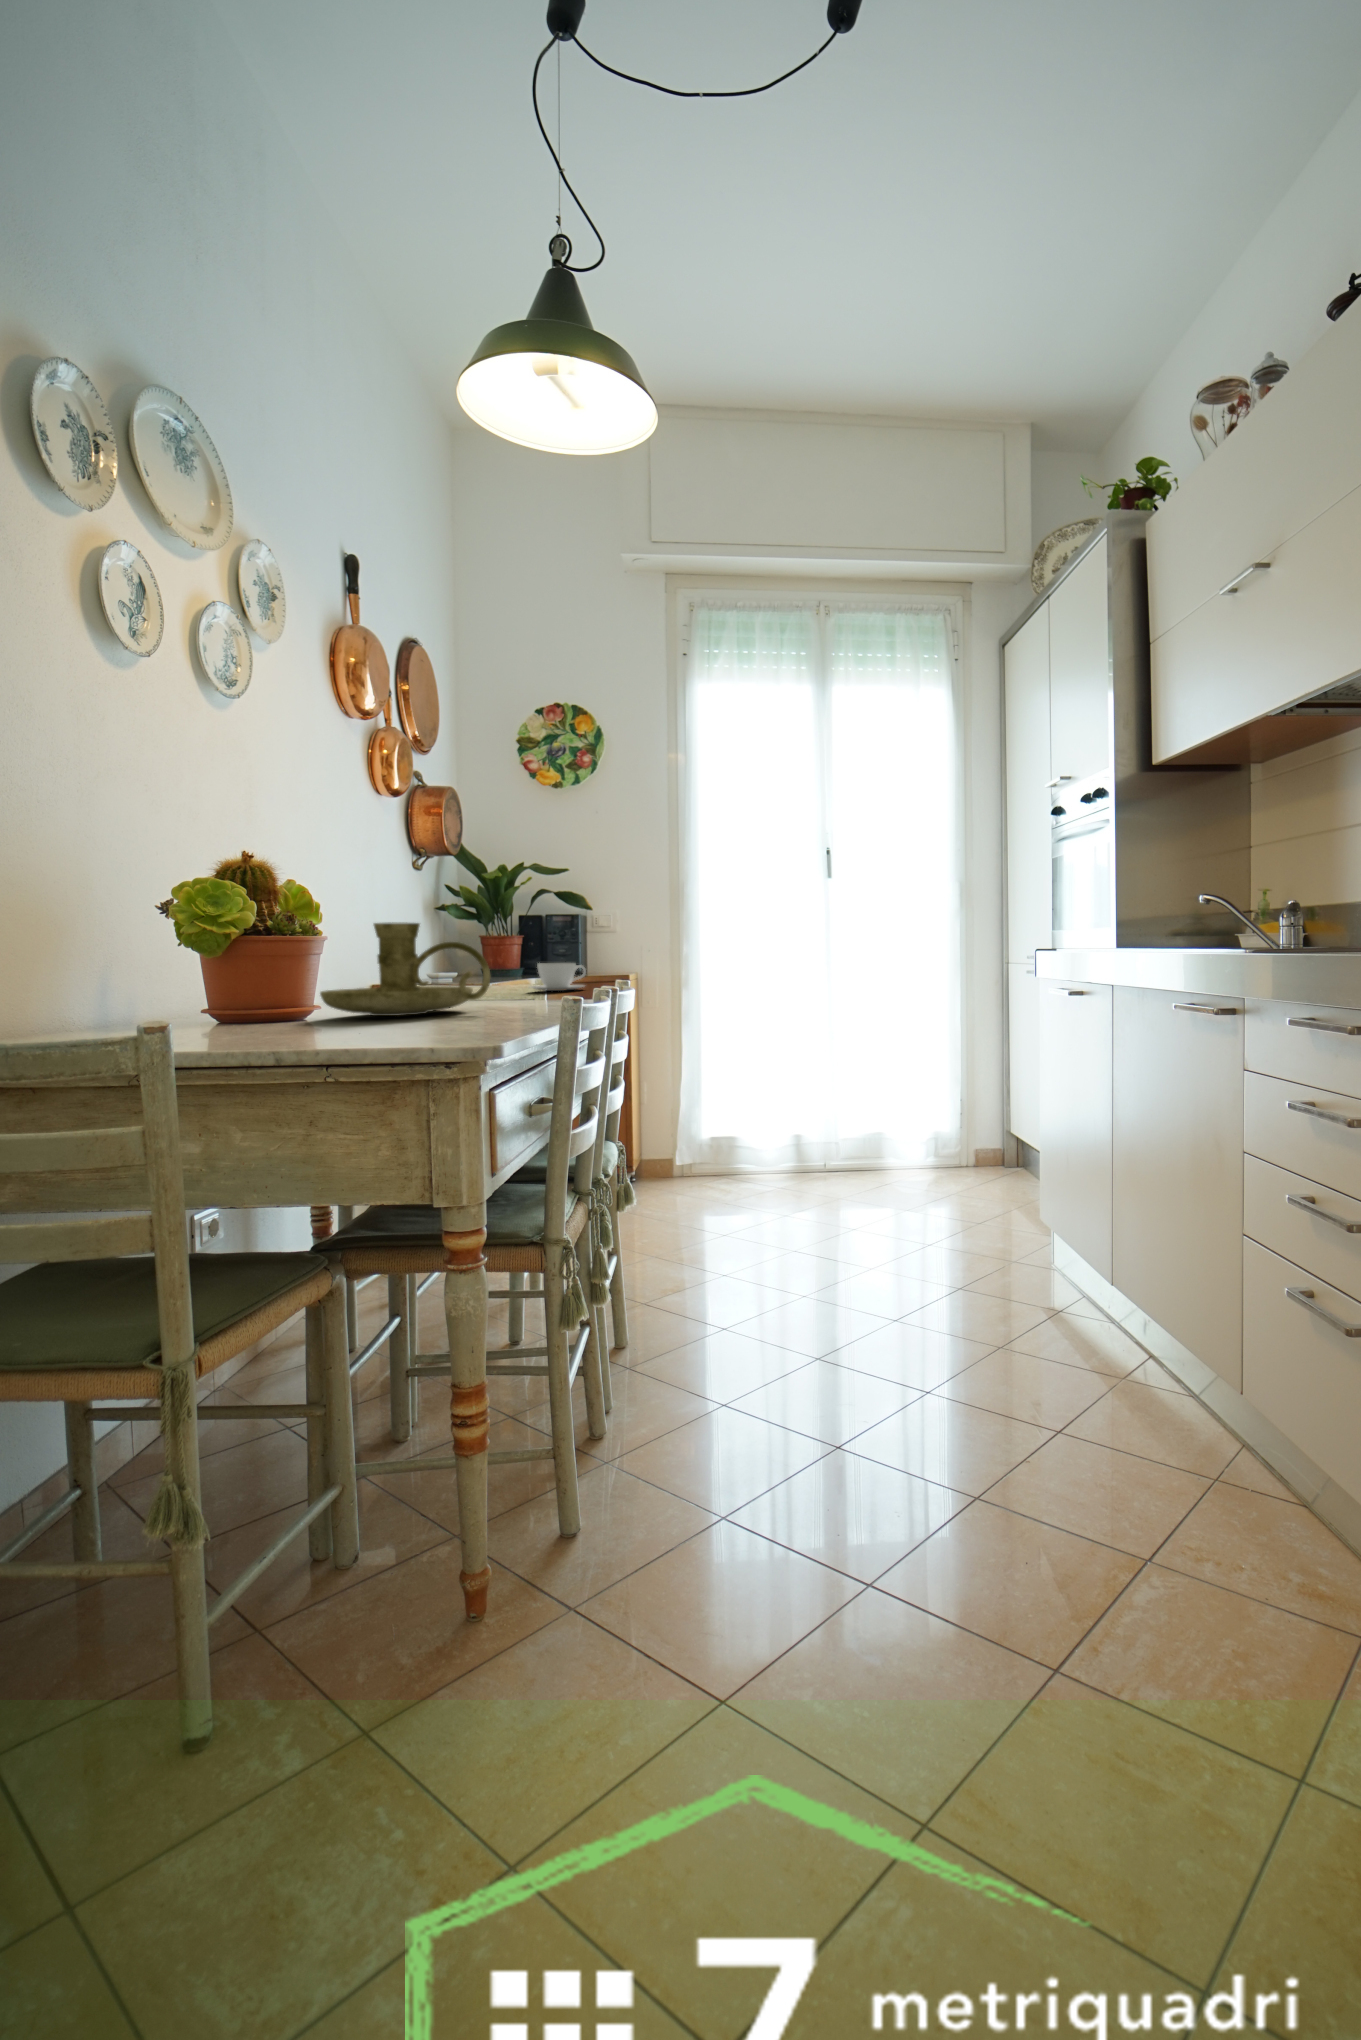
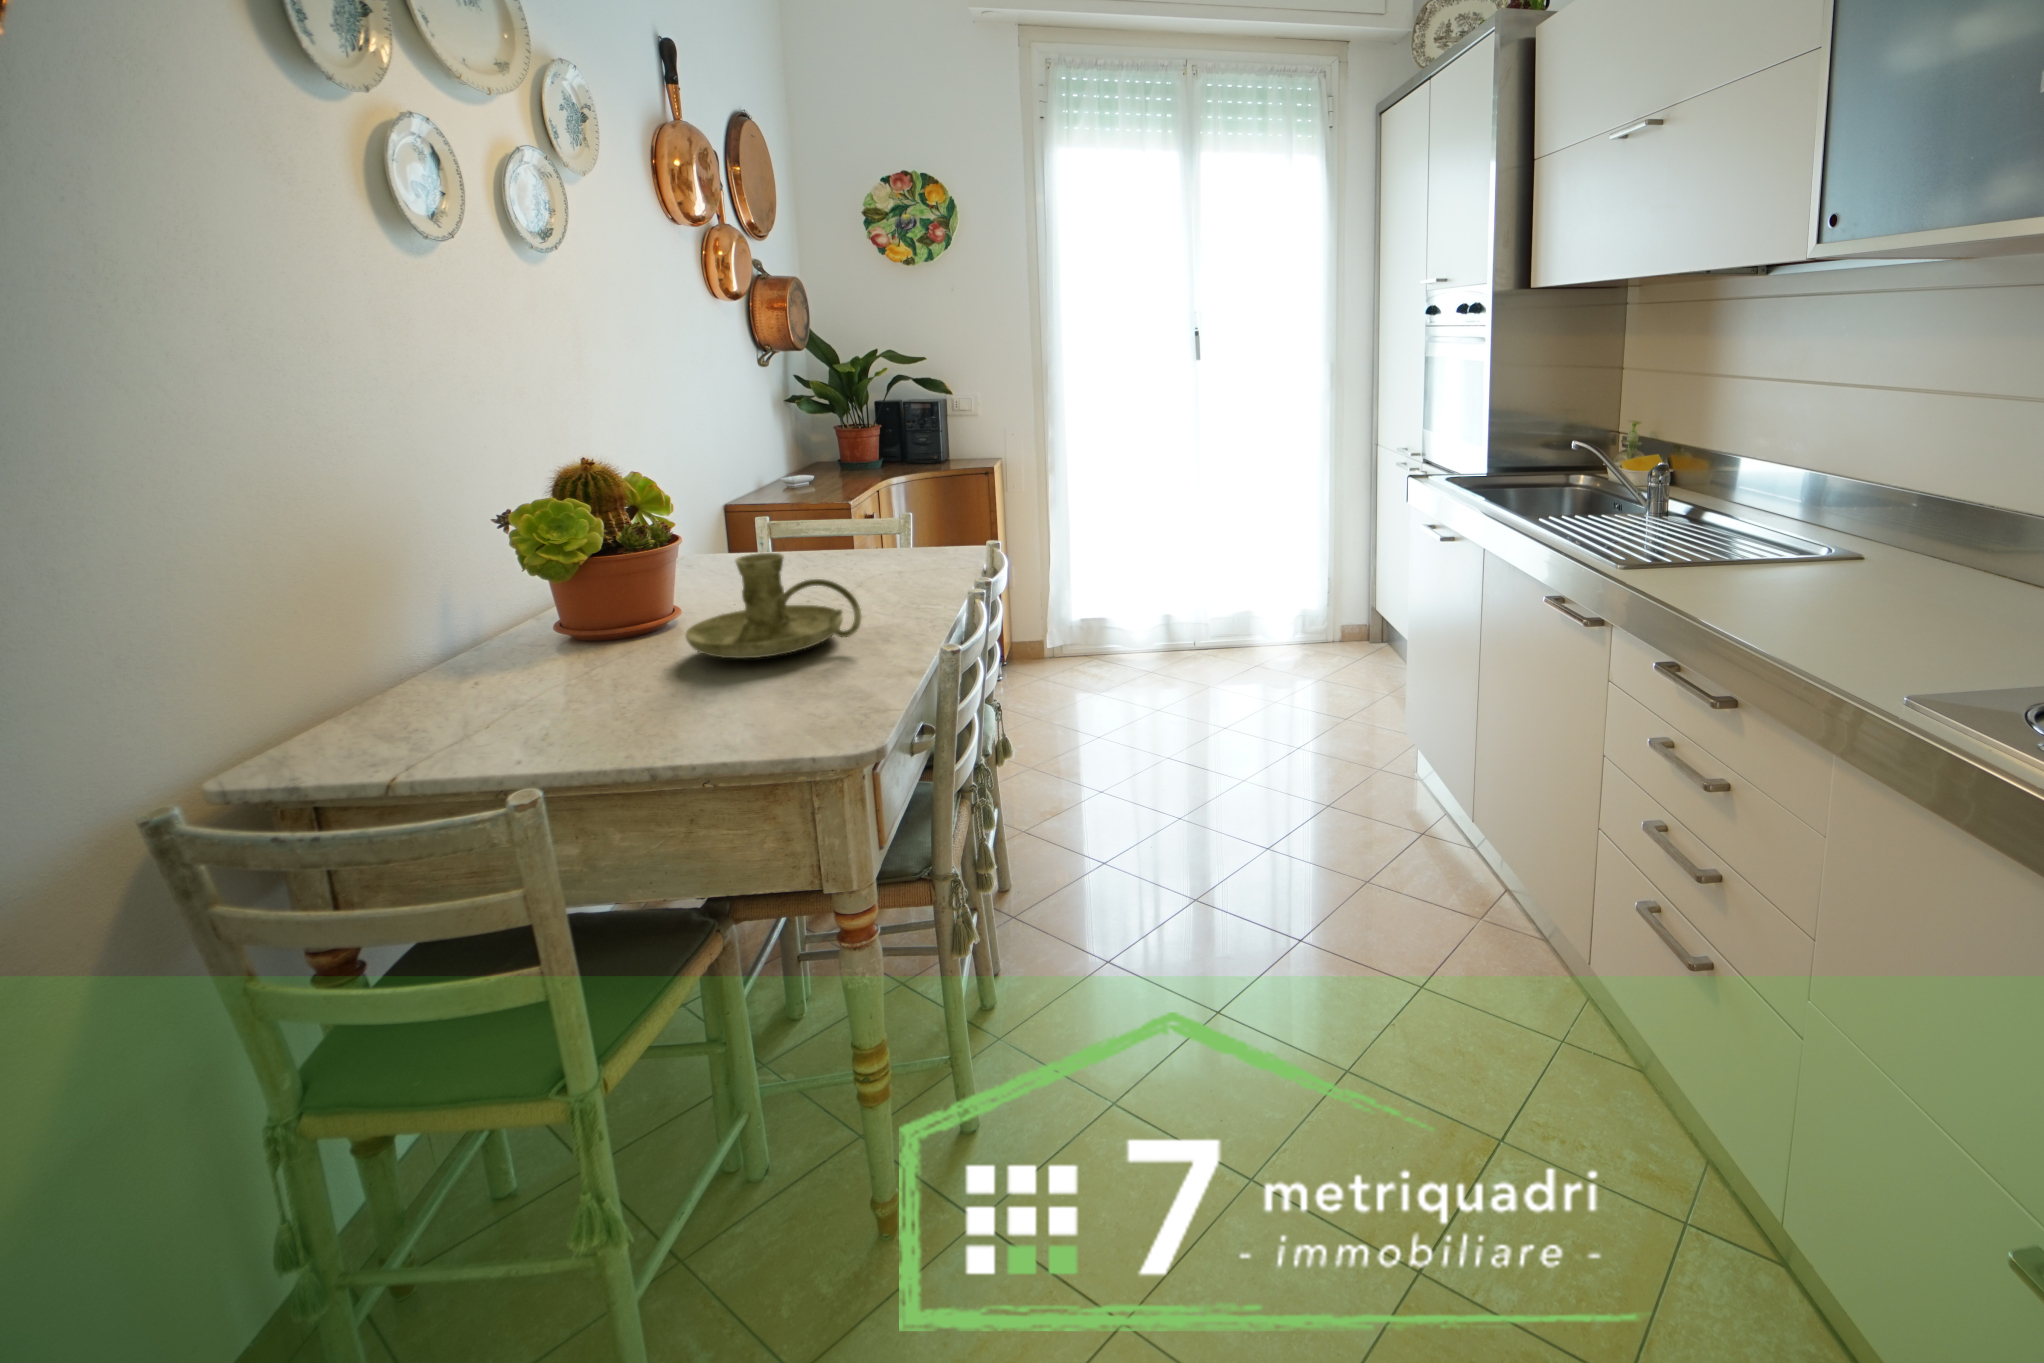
teacup: present [531,963,586,991] -> none [896,535,955,569]

